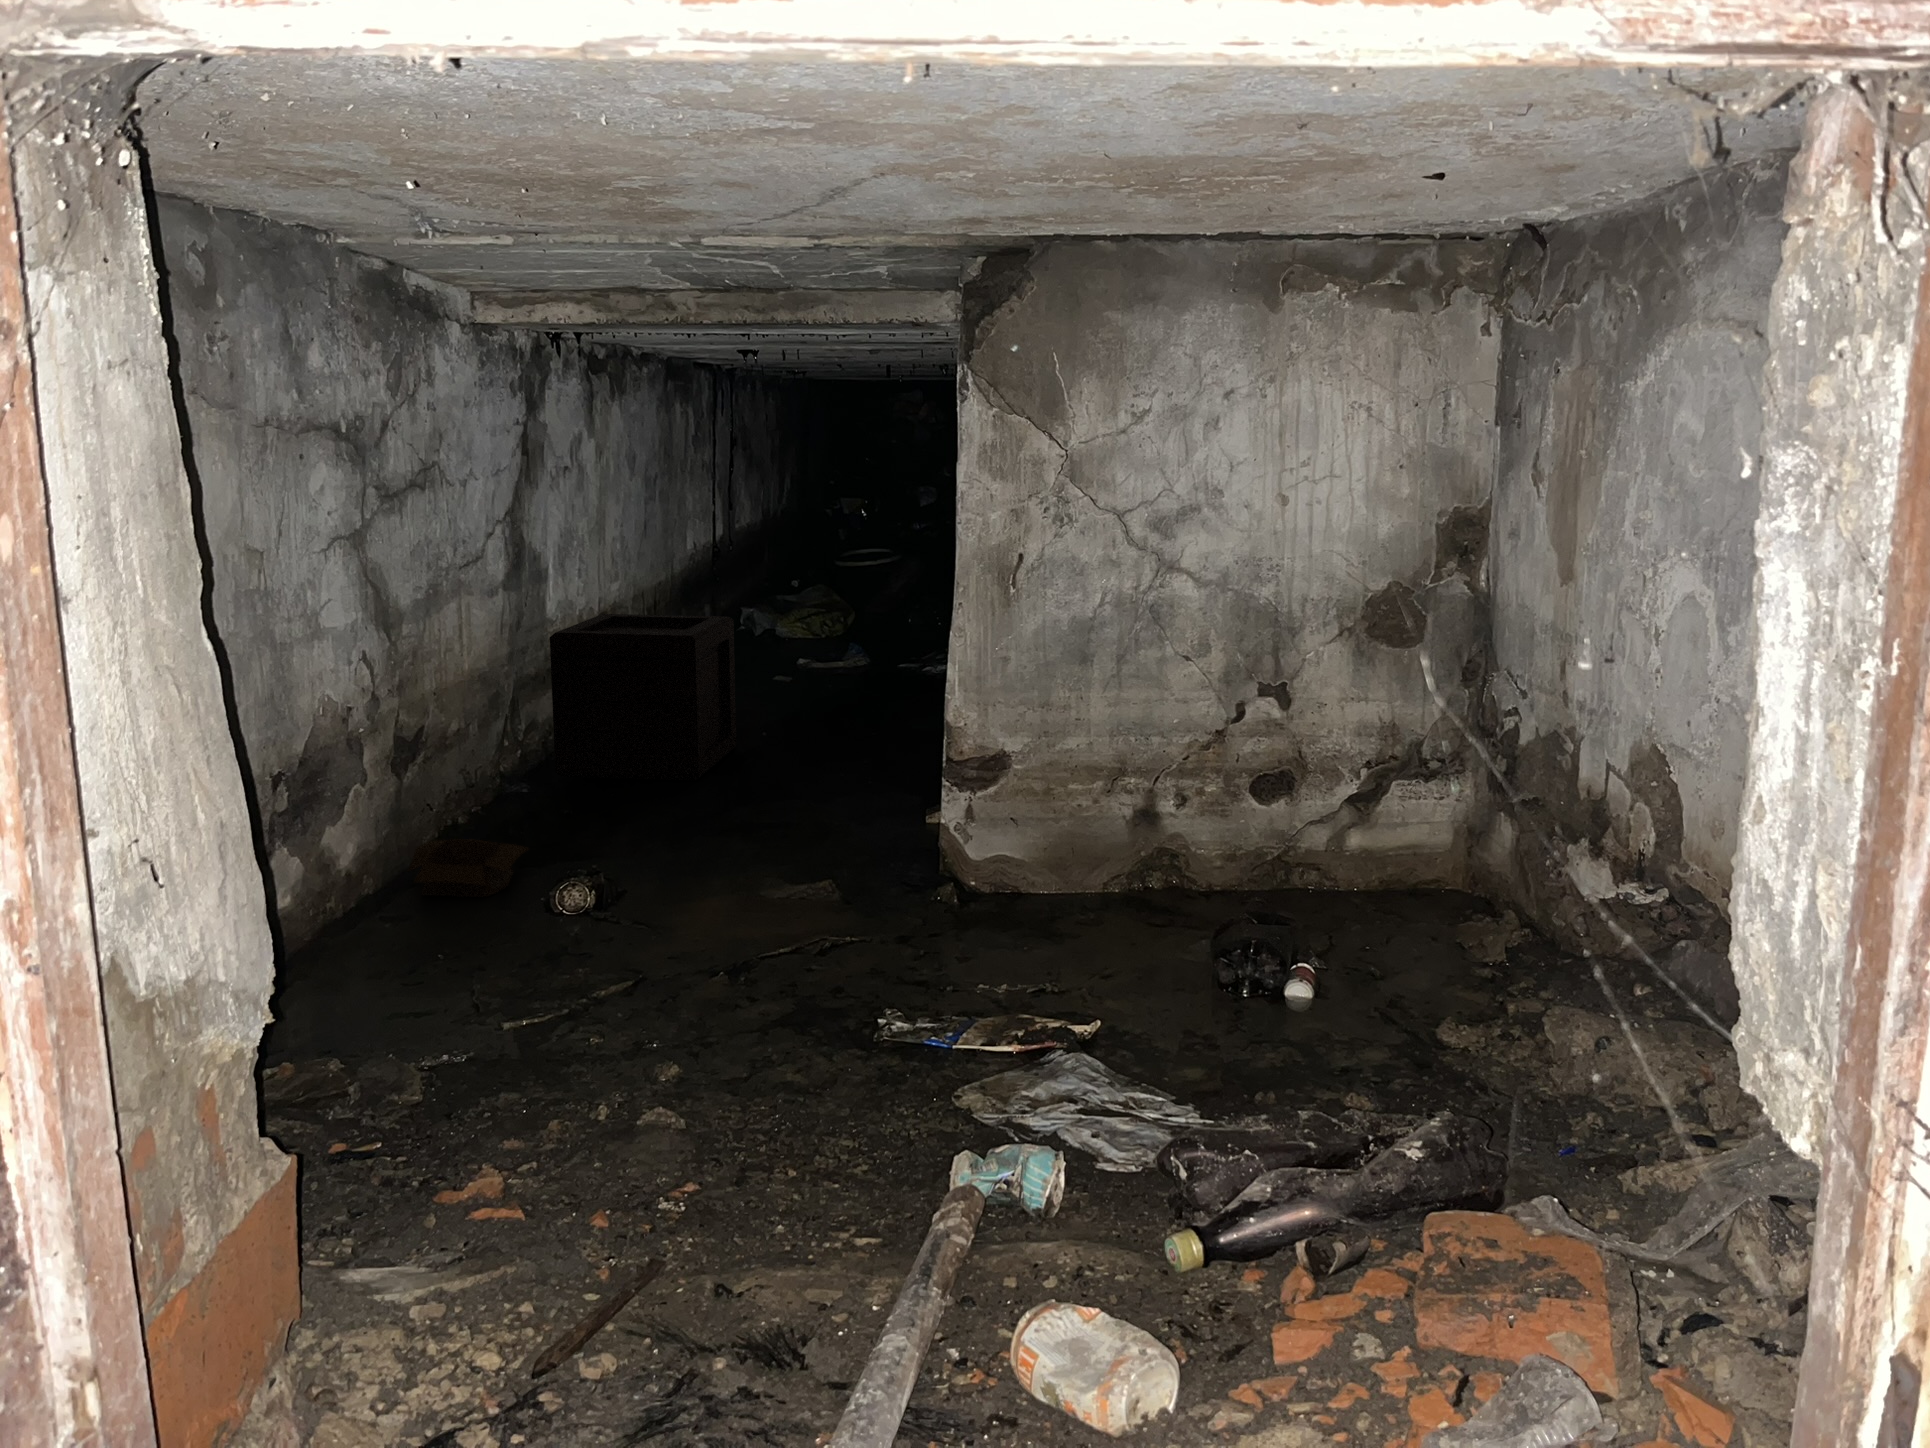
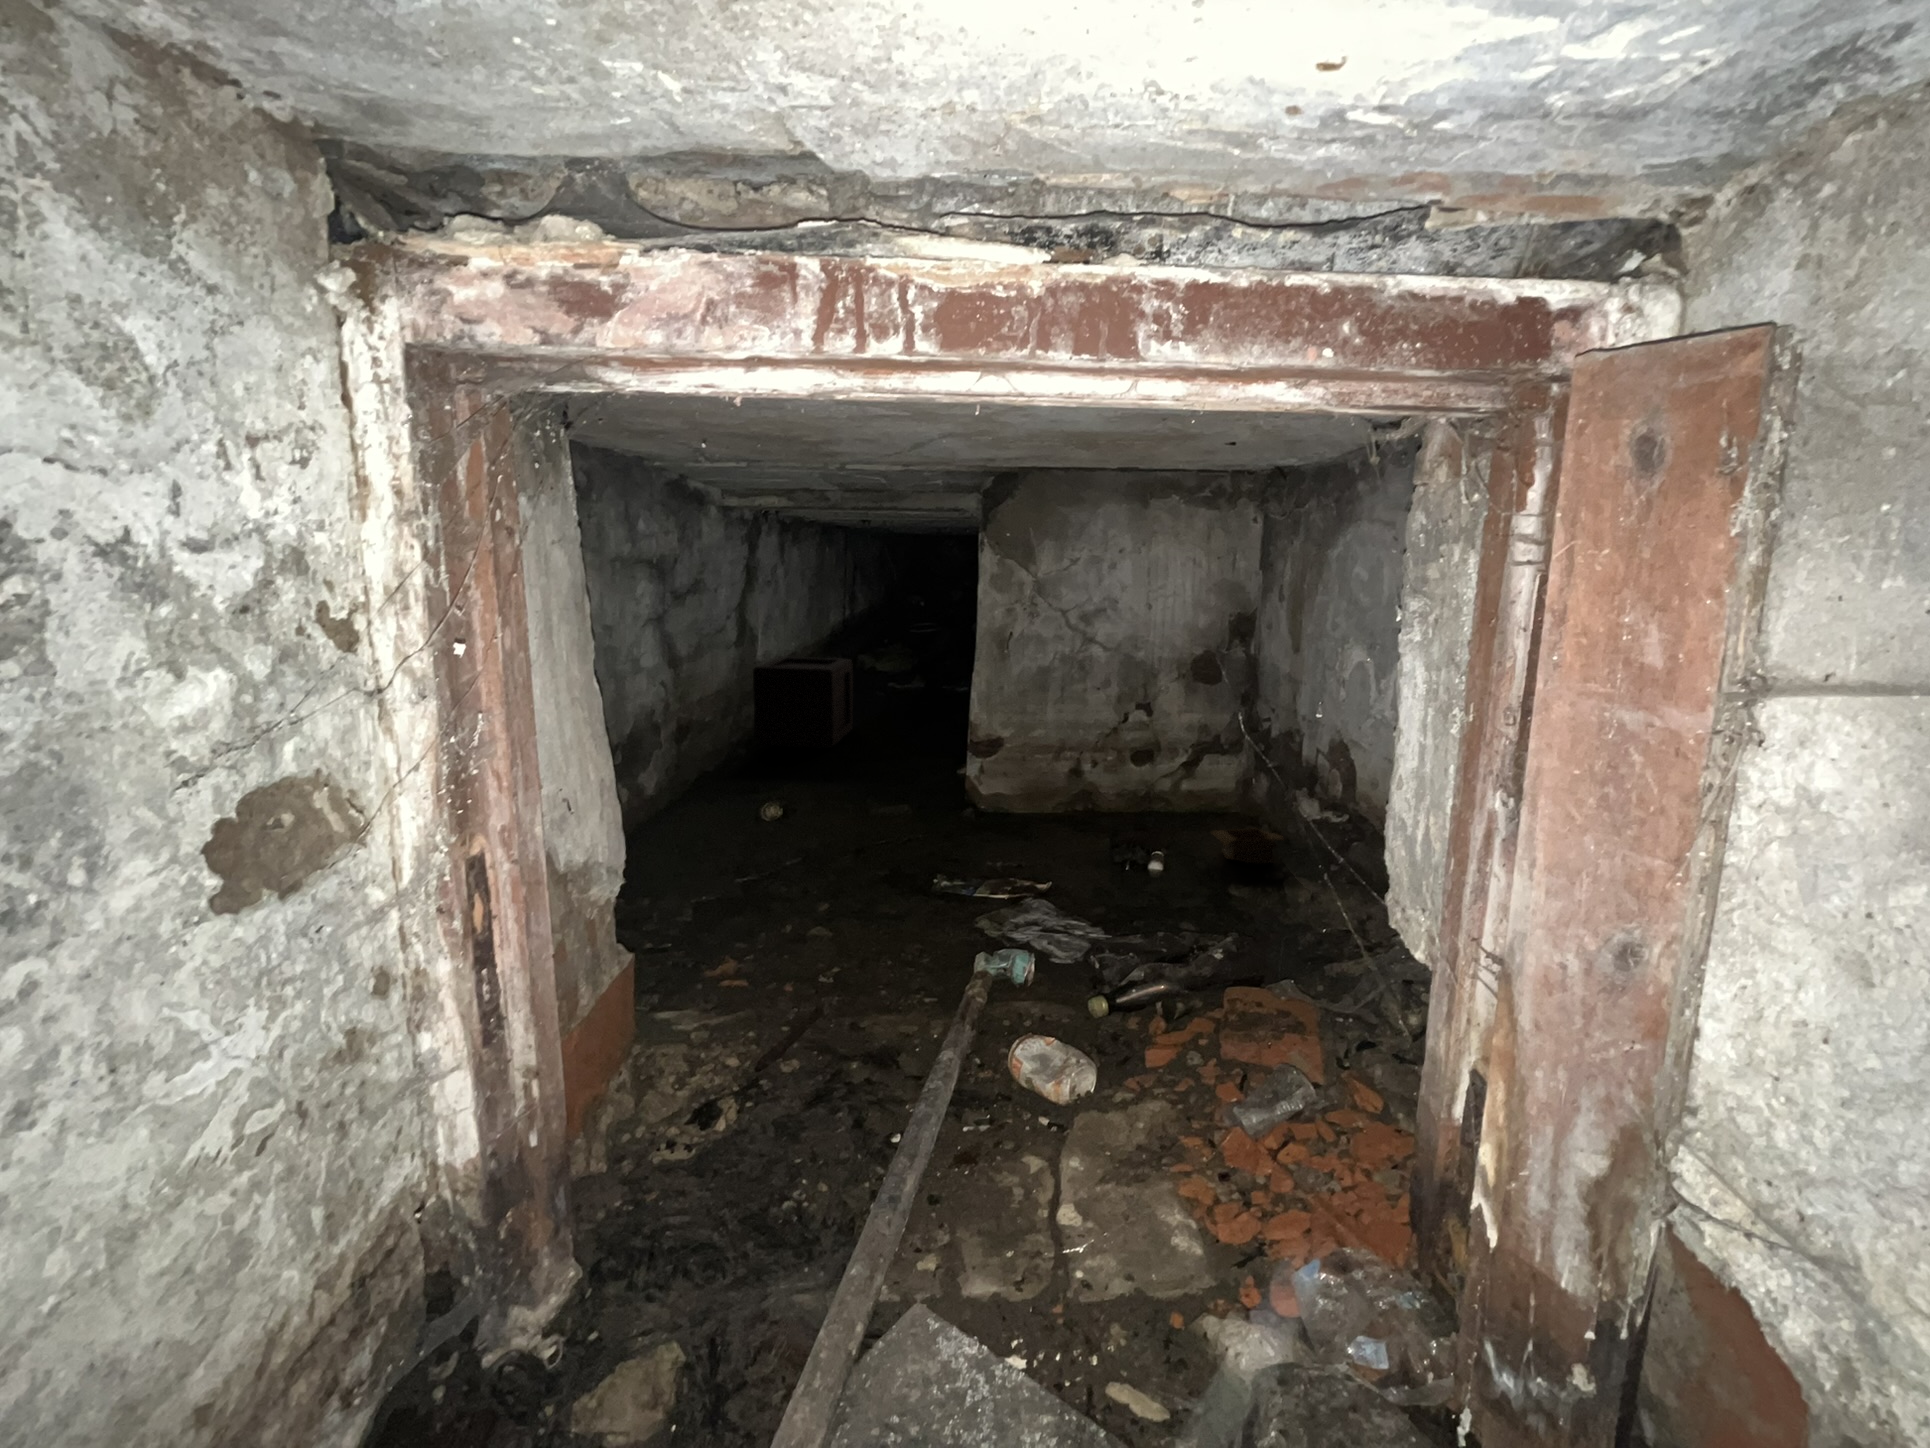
cardboard box: present [408,839,529,897] -> present [1212,828,1284,864]

